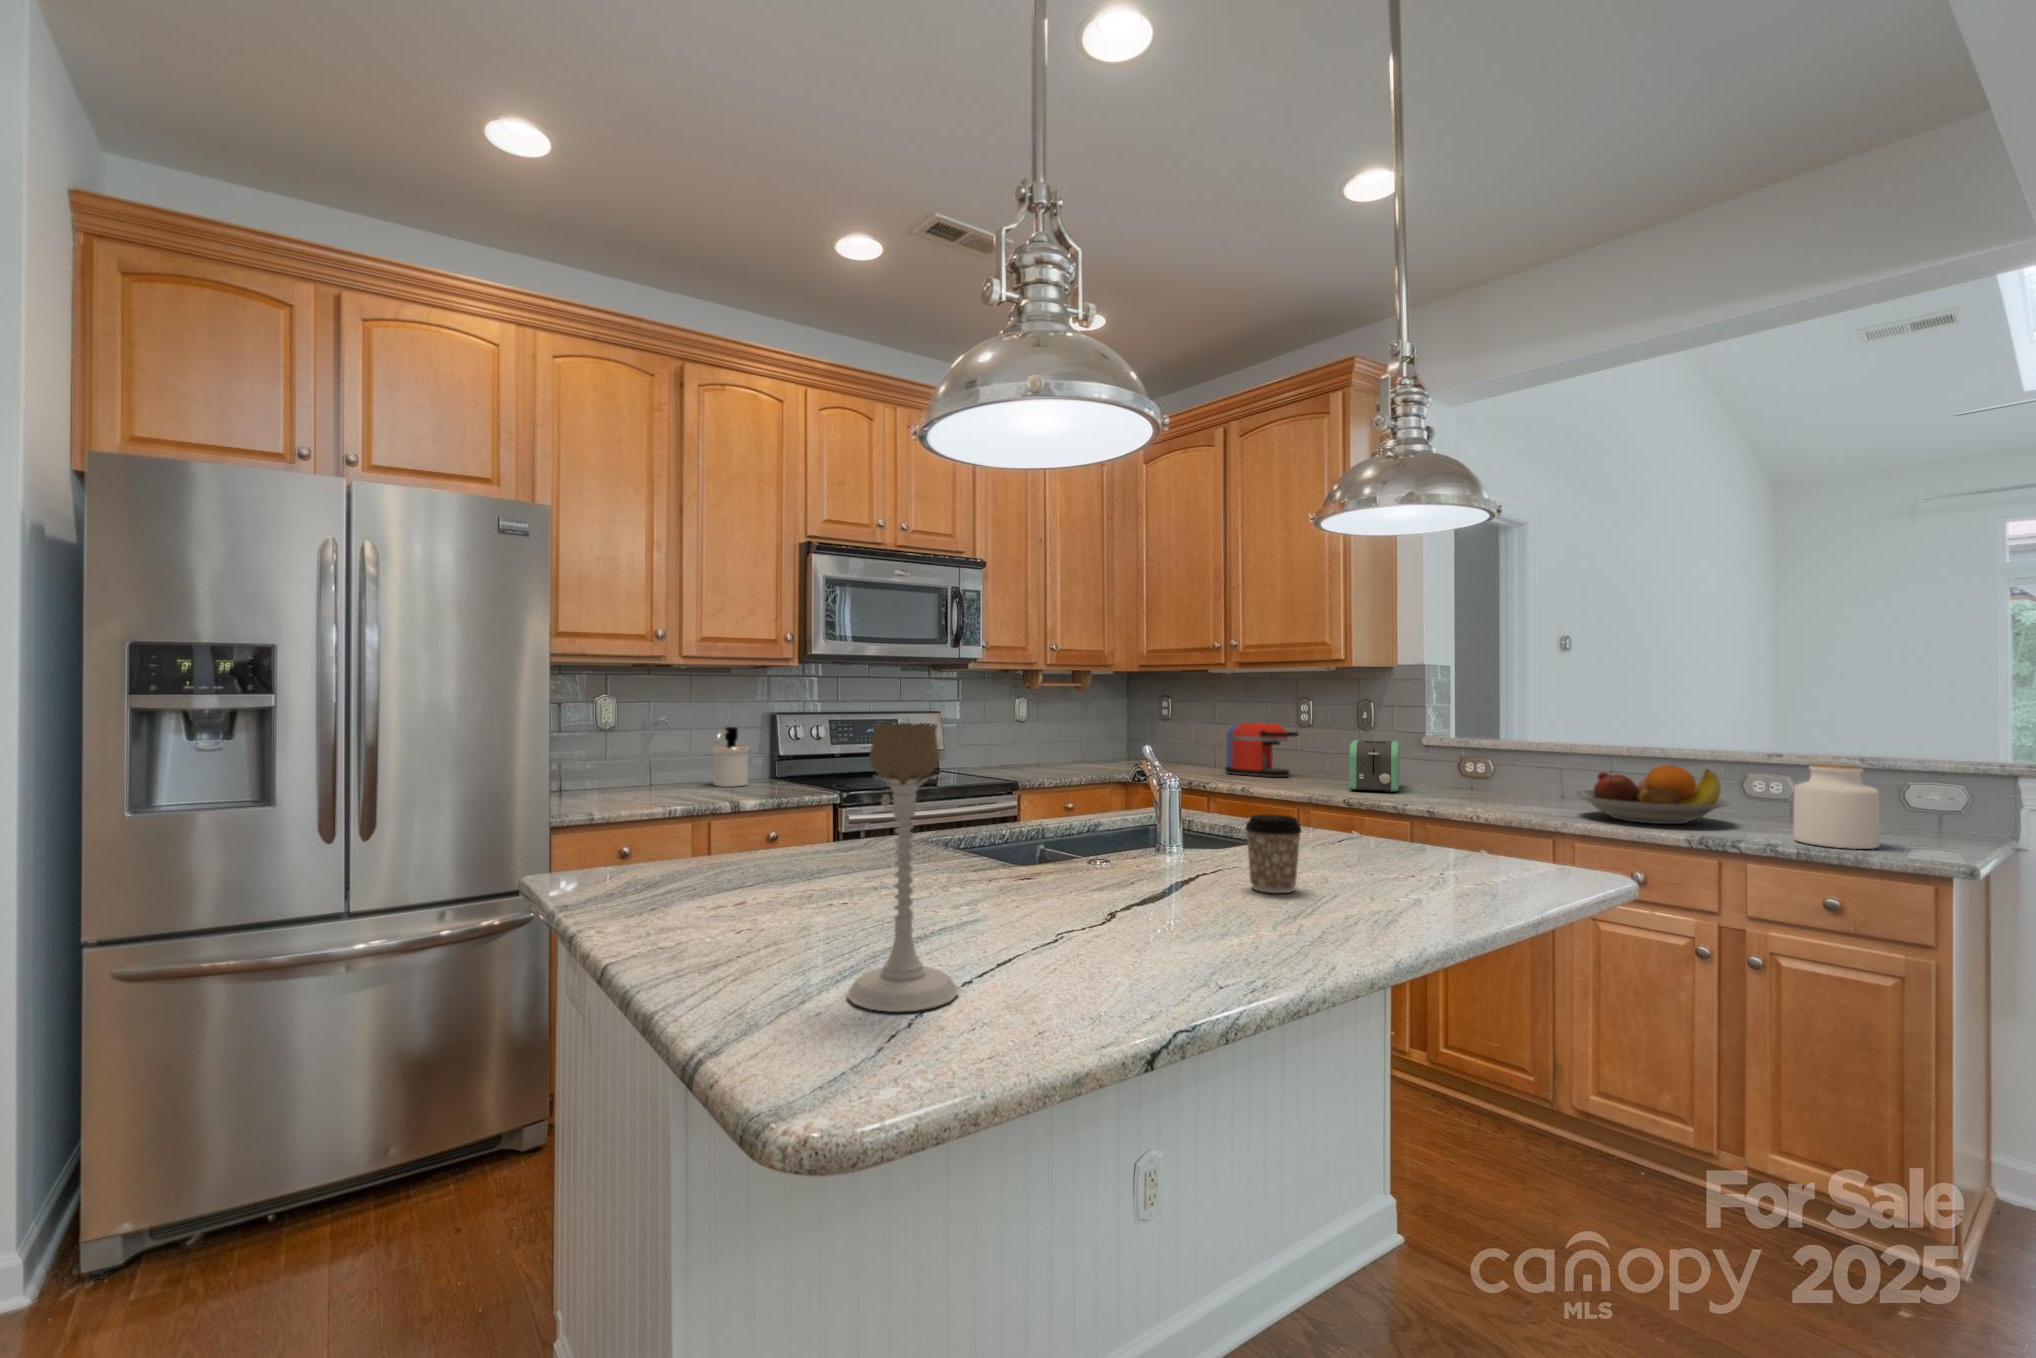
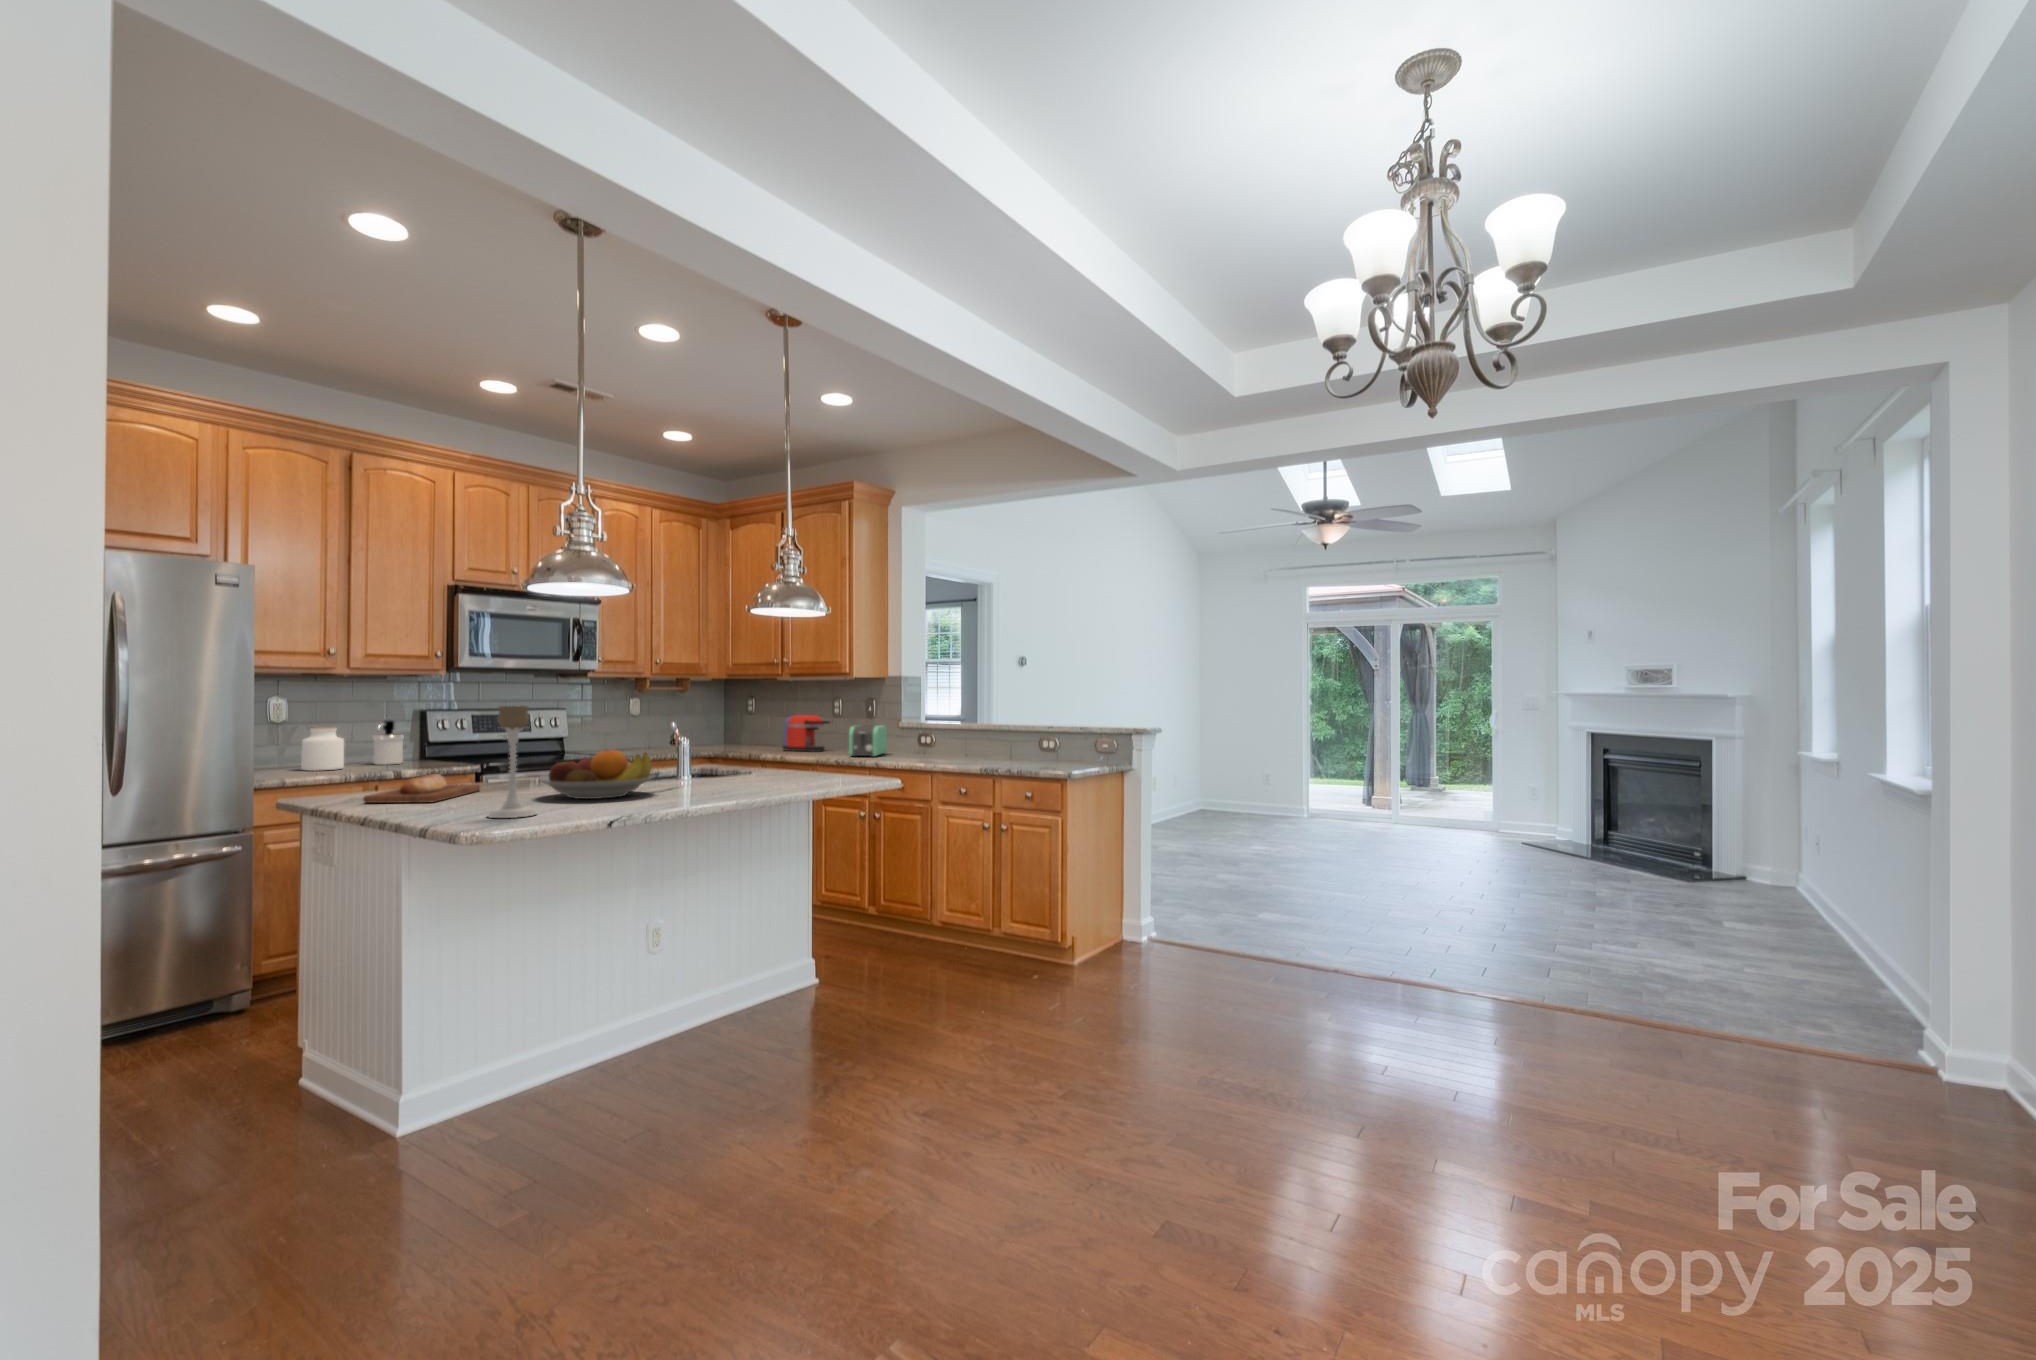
jar: present [1794,764,1880,849] -> present [301,727,344,771]
fruit bowl: present [1574,765,1730,824] -> present [537,750,655,799]
coffee cup: present [1245,814,1302,893] -> none [707,753,735,790]
bread loaf: none [639,837,838,909] -> present [363,774,481,803]

